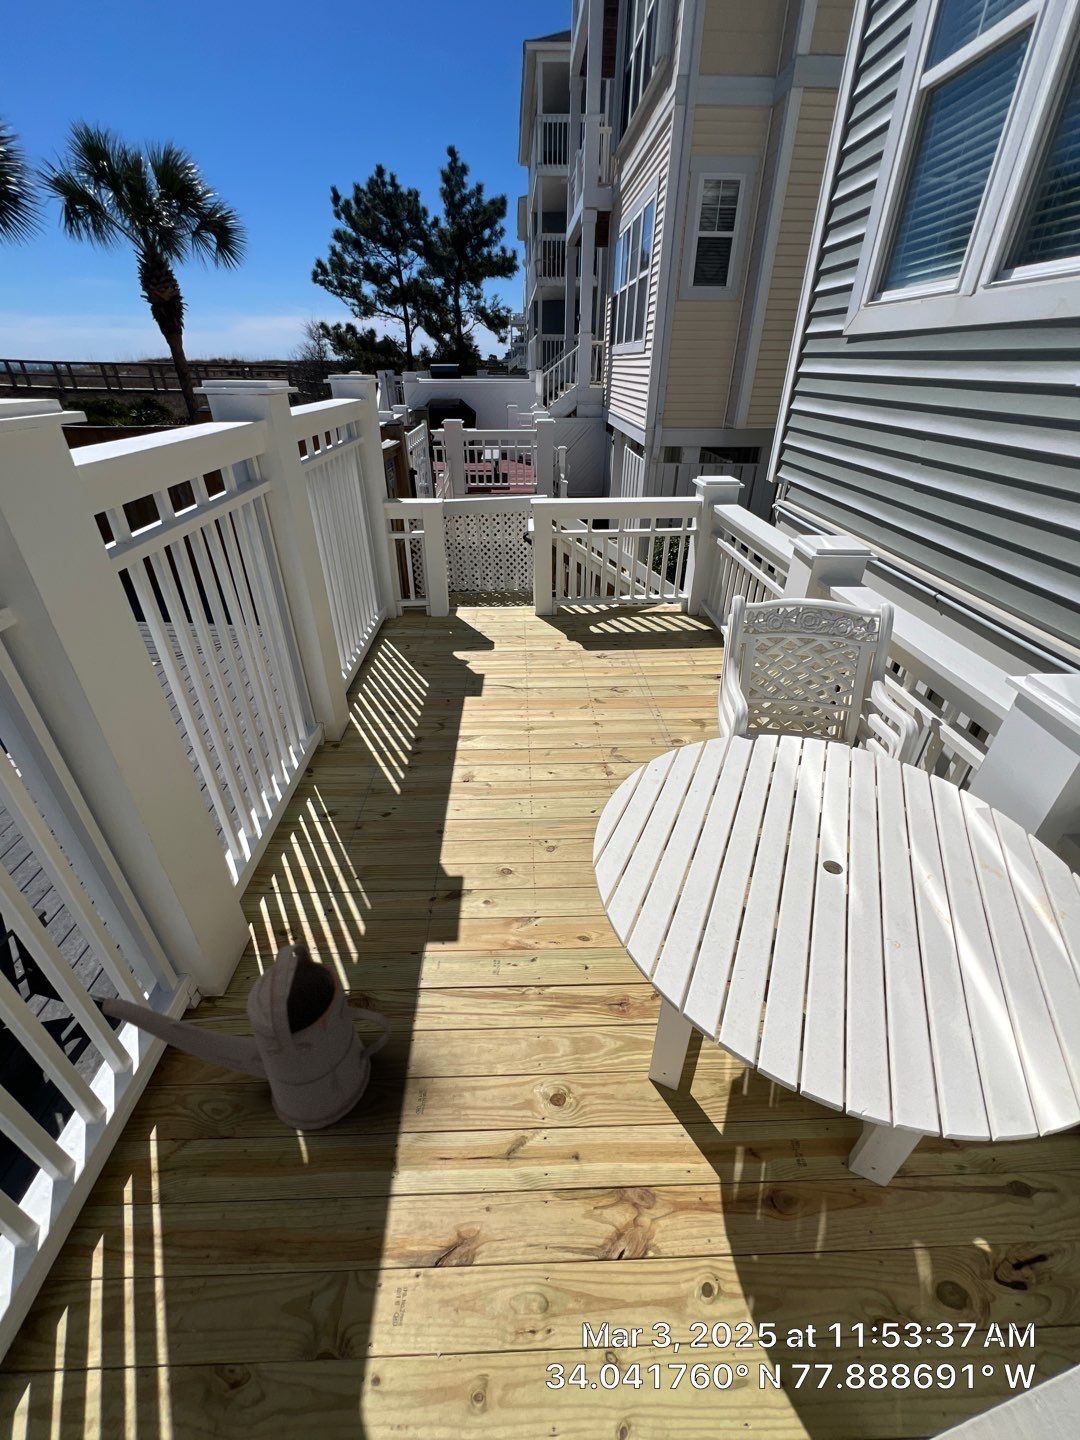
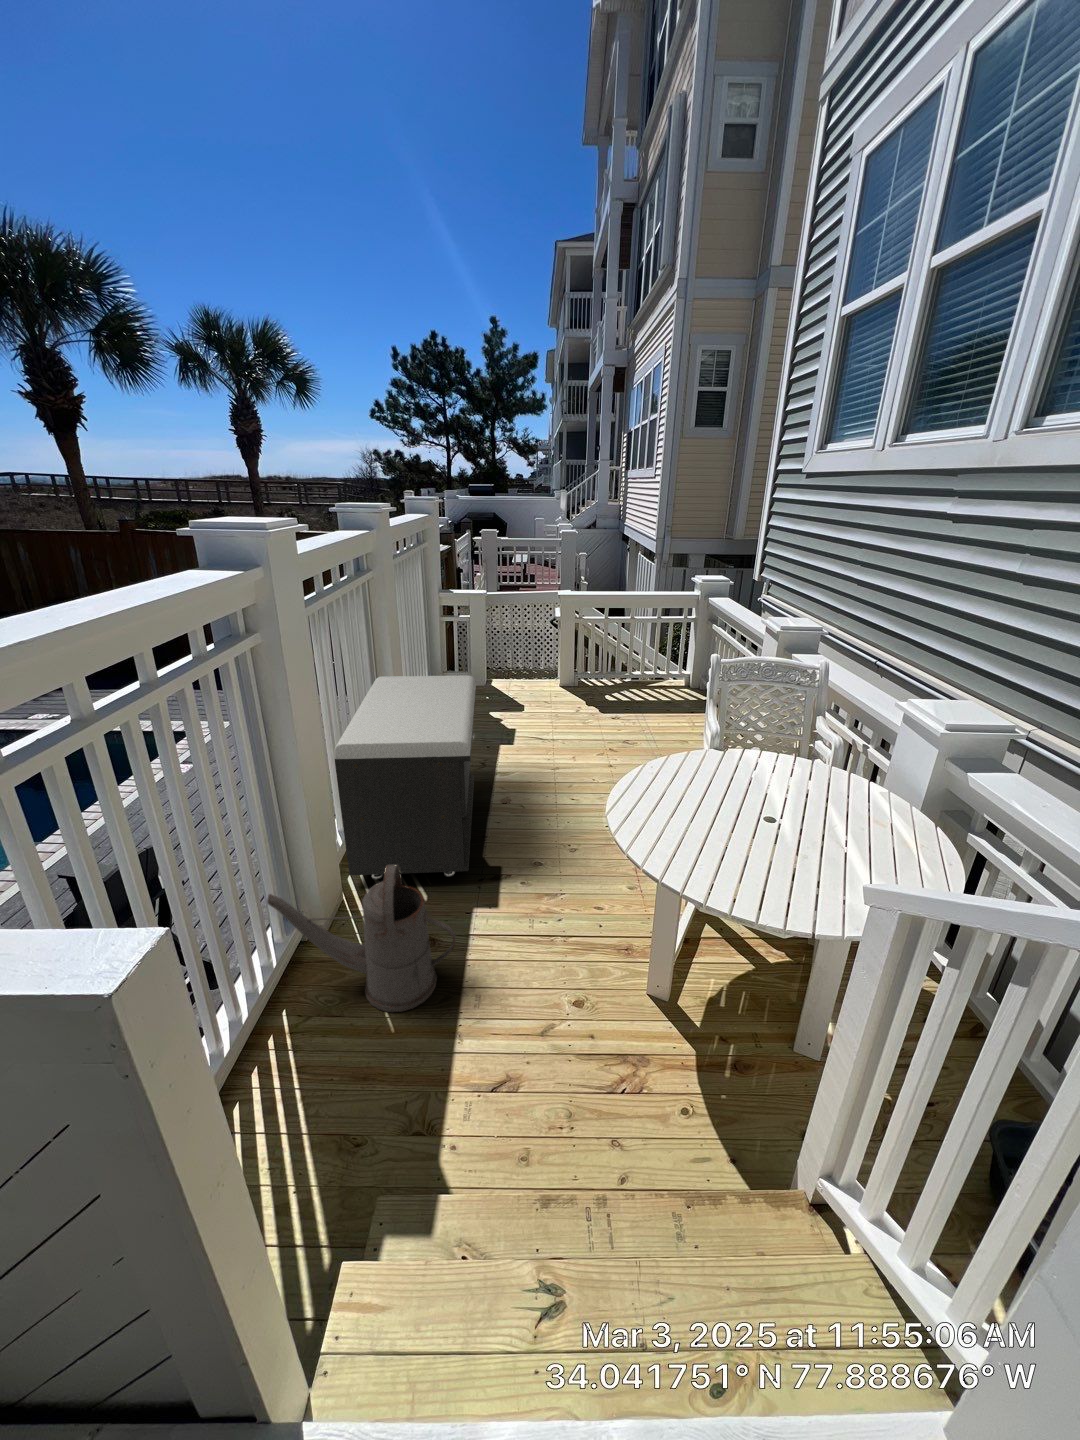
storage bench: none [211,624,430,906] -> present [334,675,476,879]

